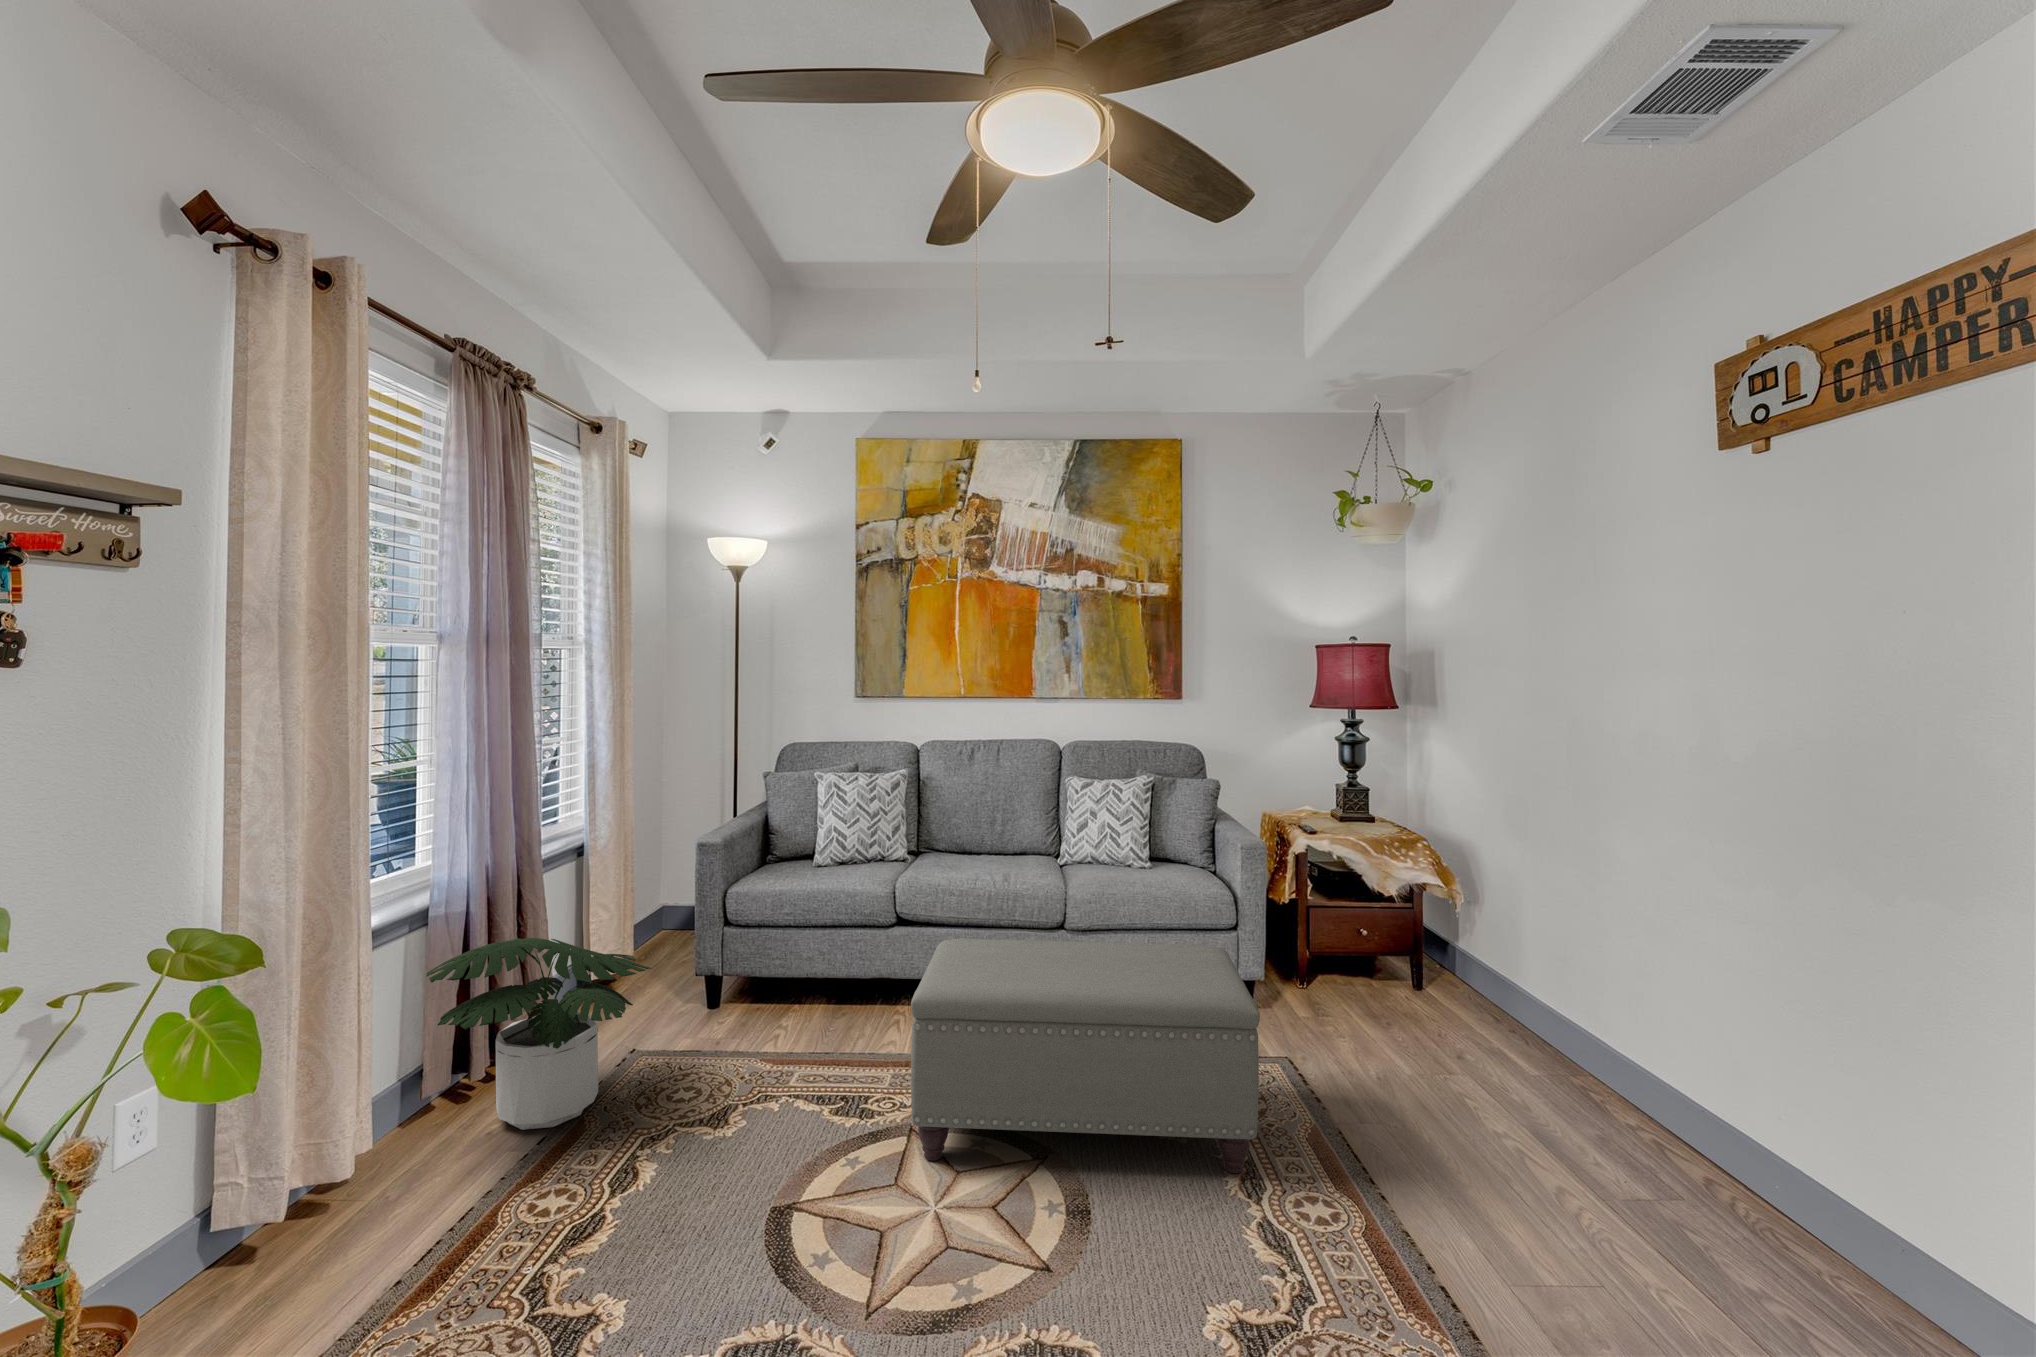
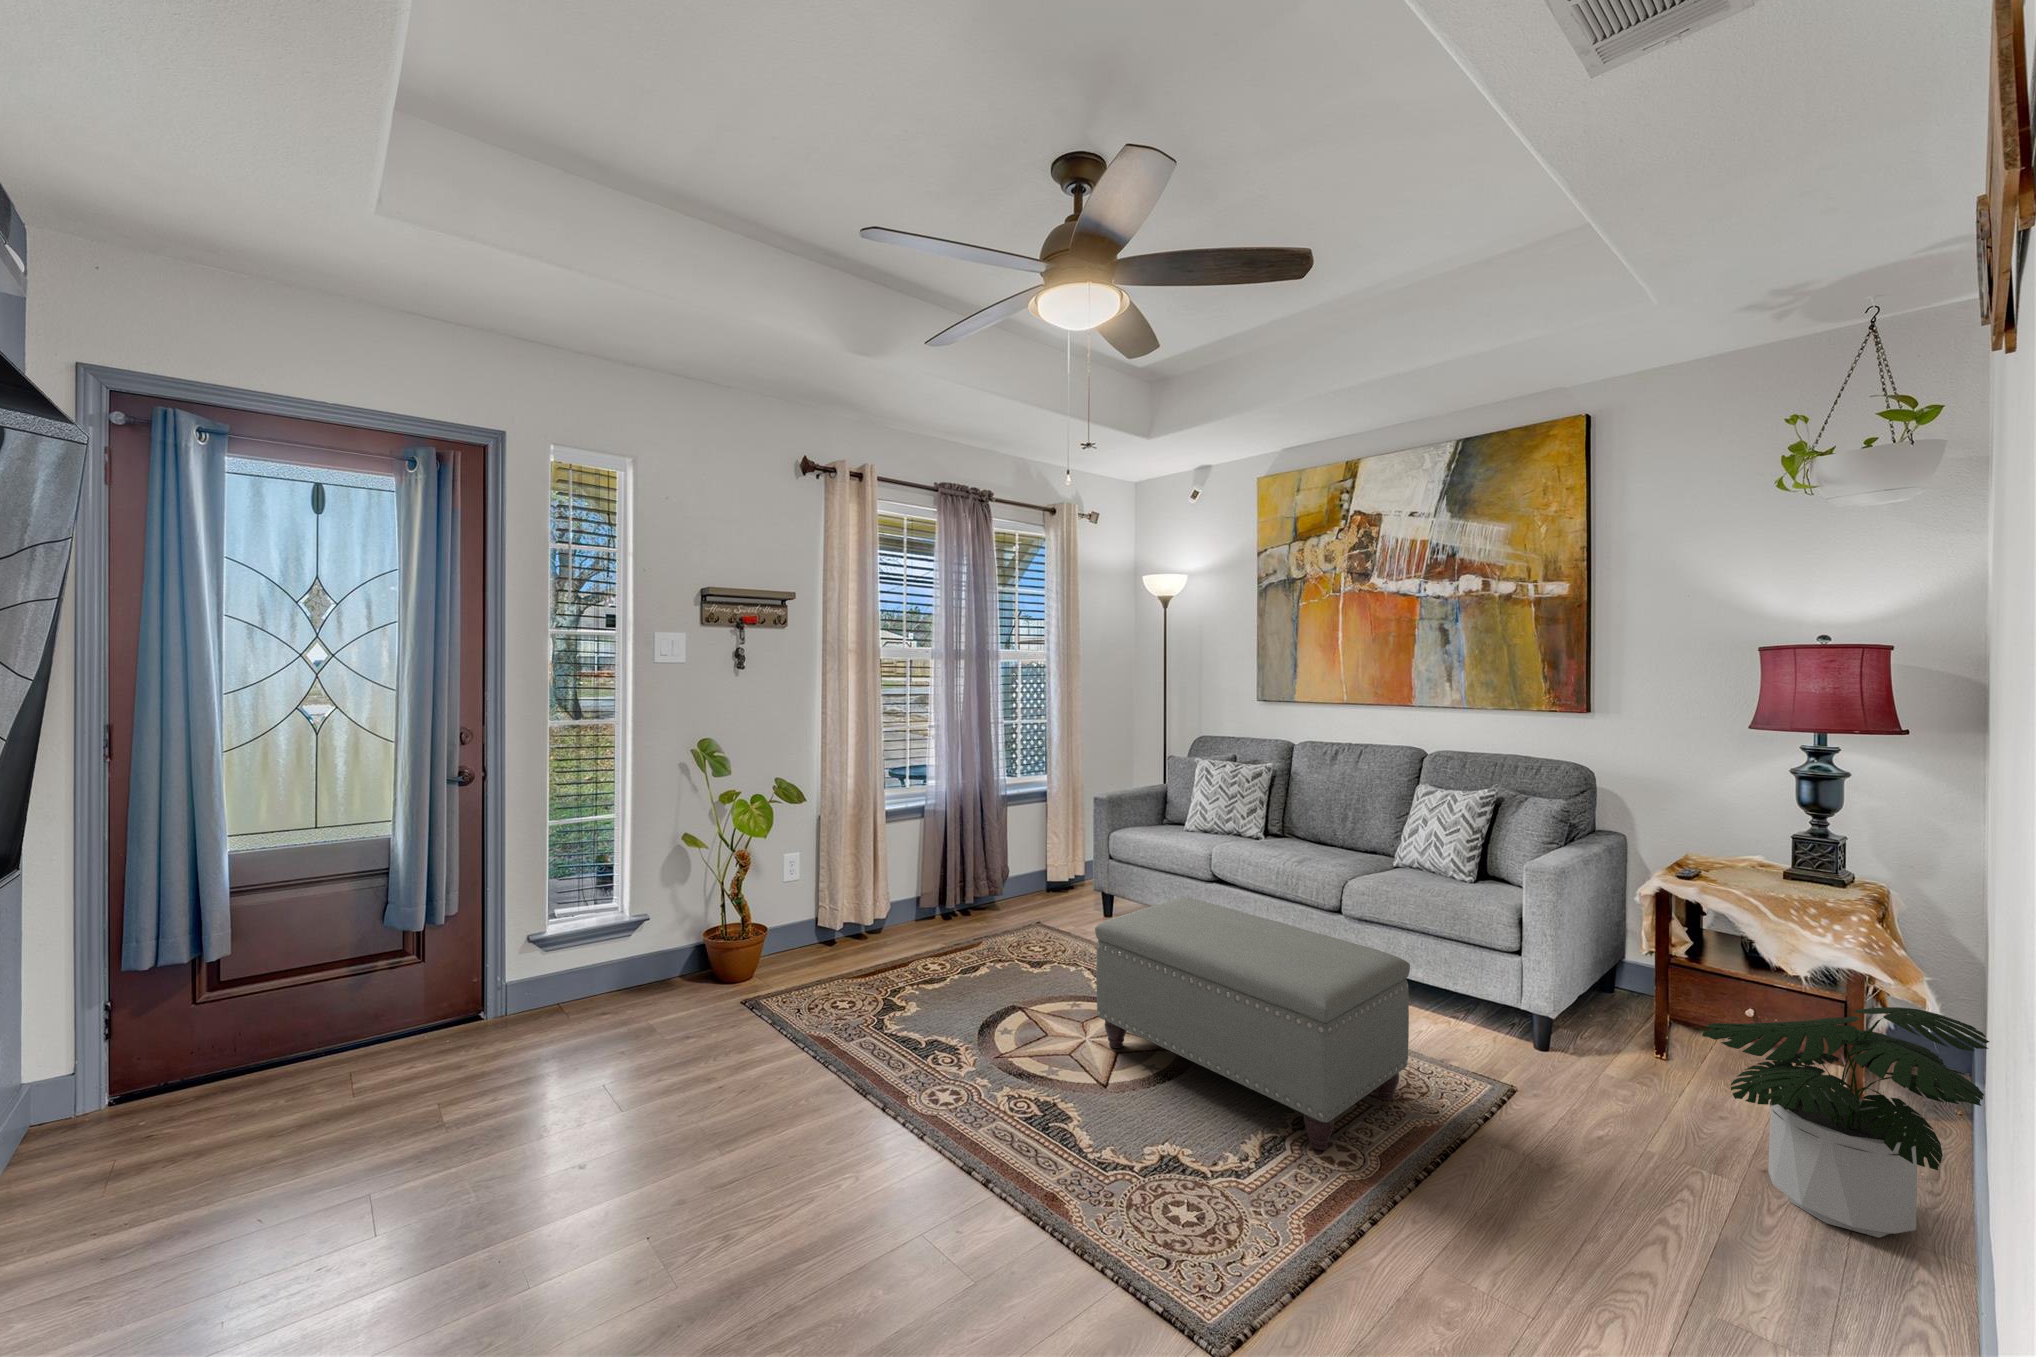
potted plant: present [426,938,651,1130] -> present [1702,1007,1989,1238]

